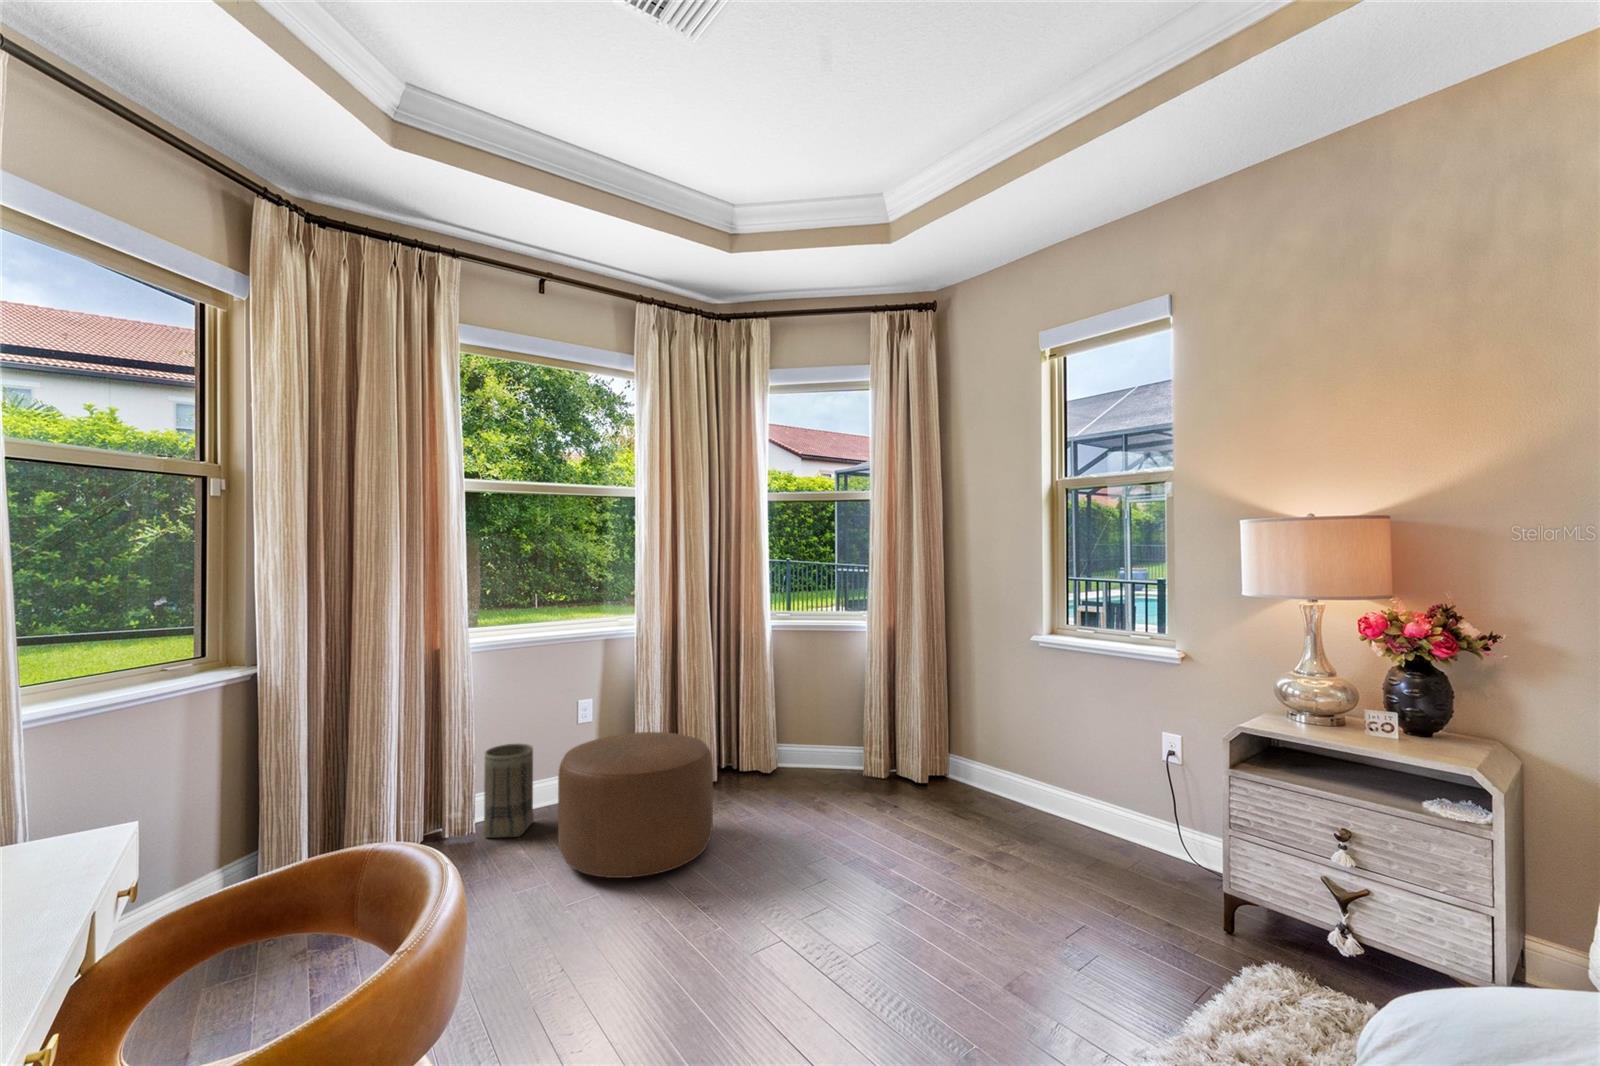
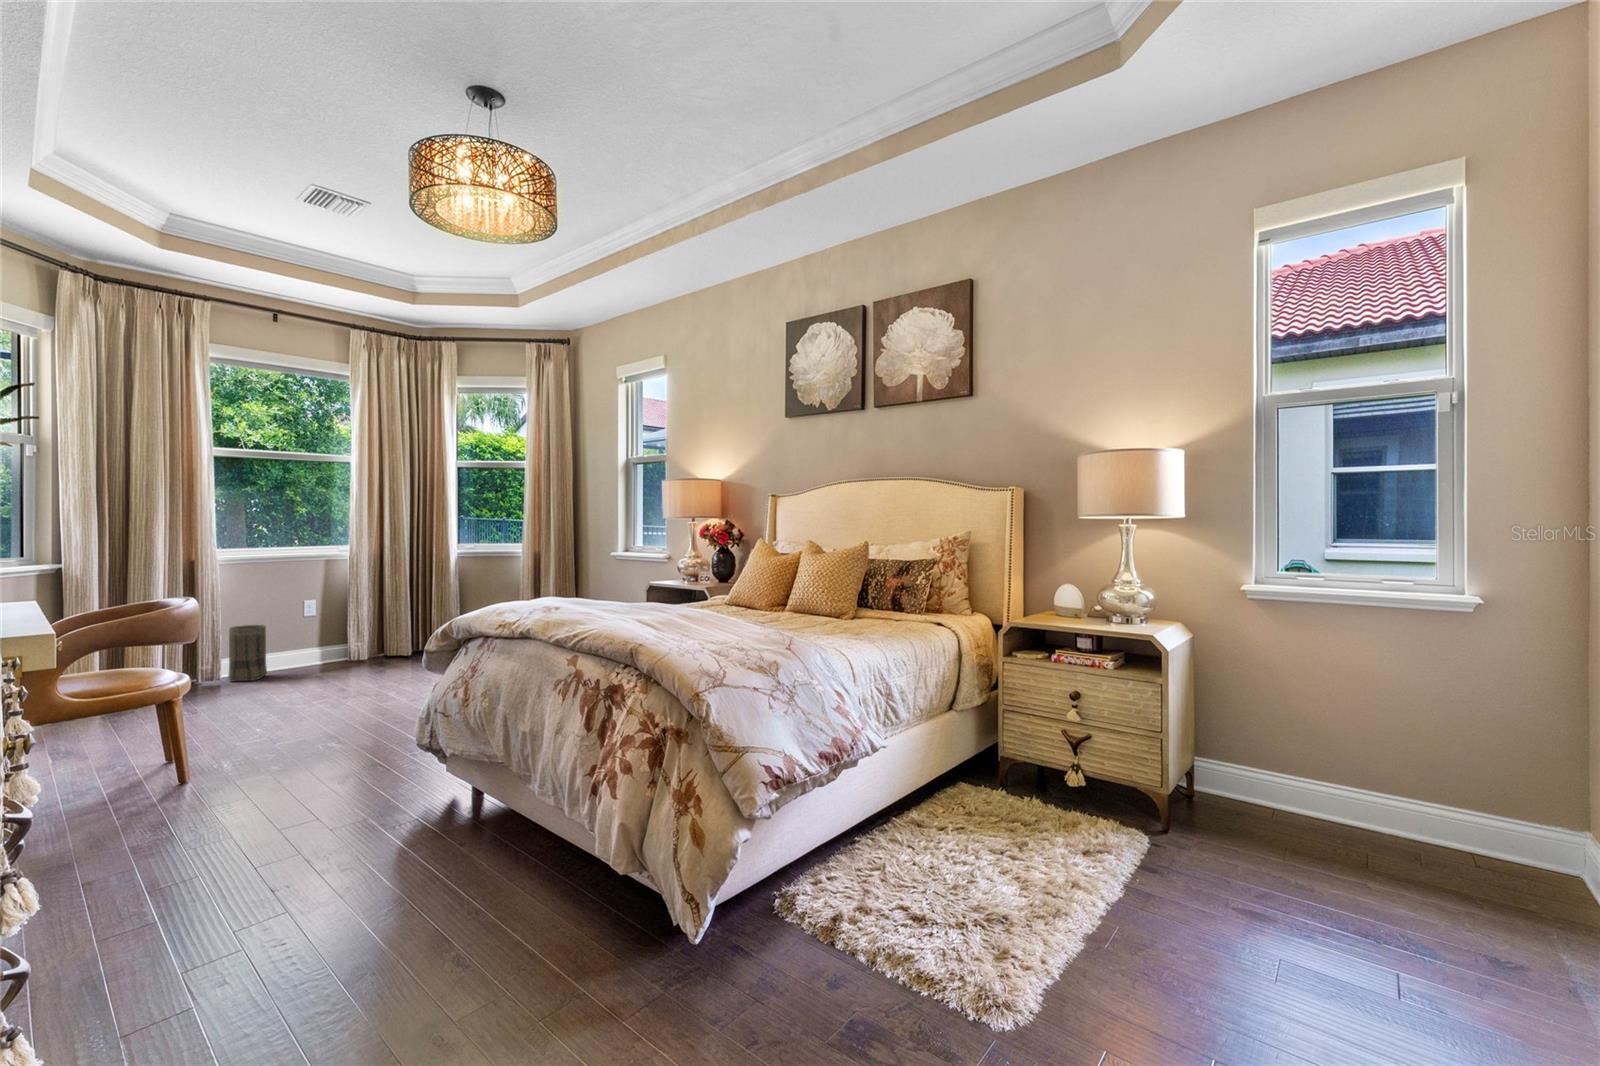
ottoman: present [558,732,713,878] -> none [280,613,389,687]

